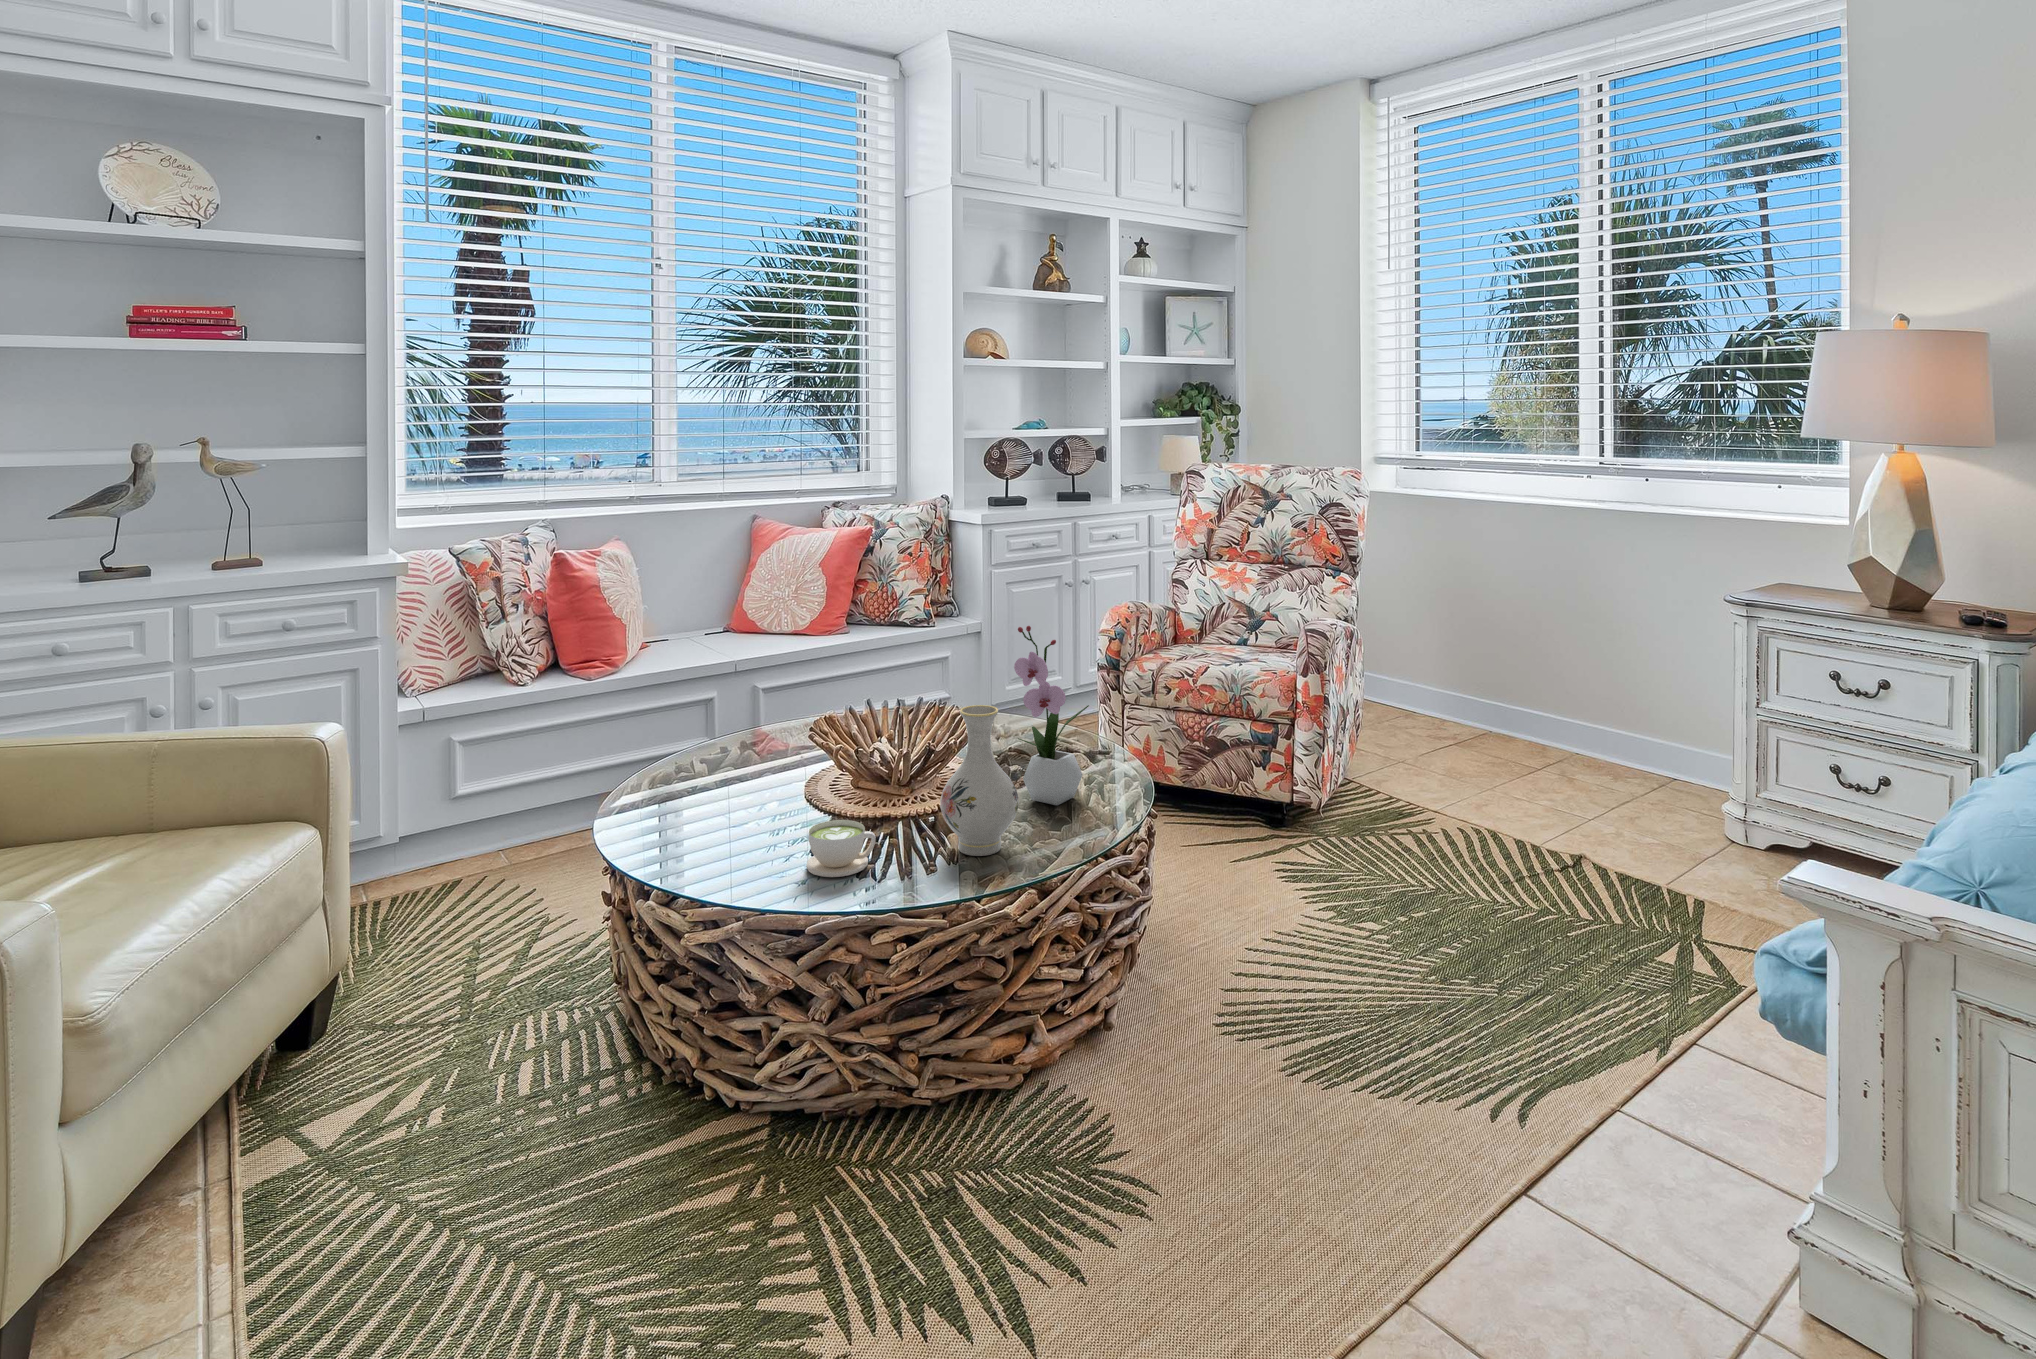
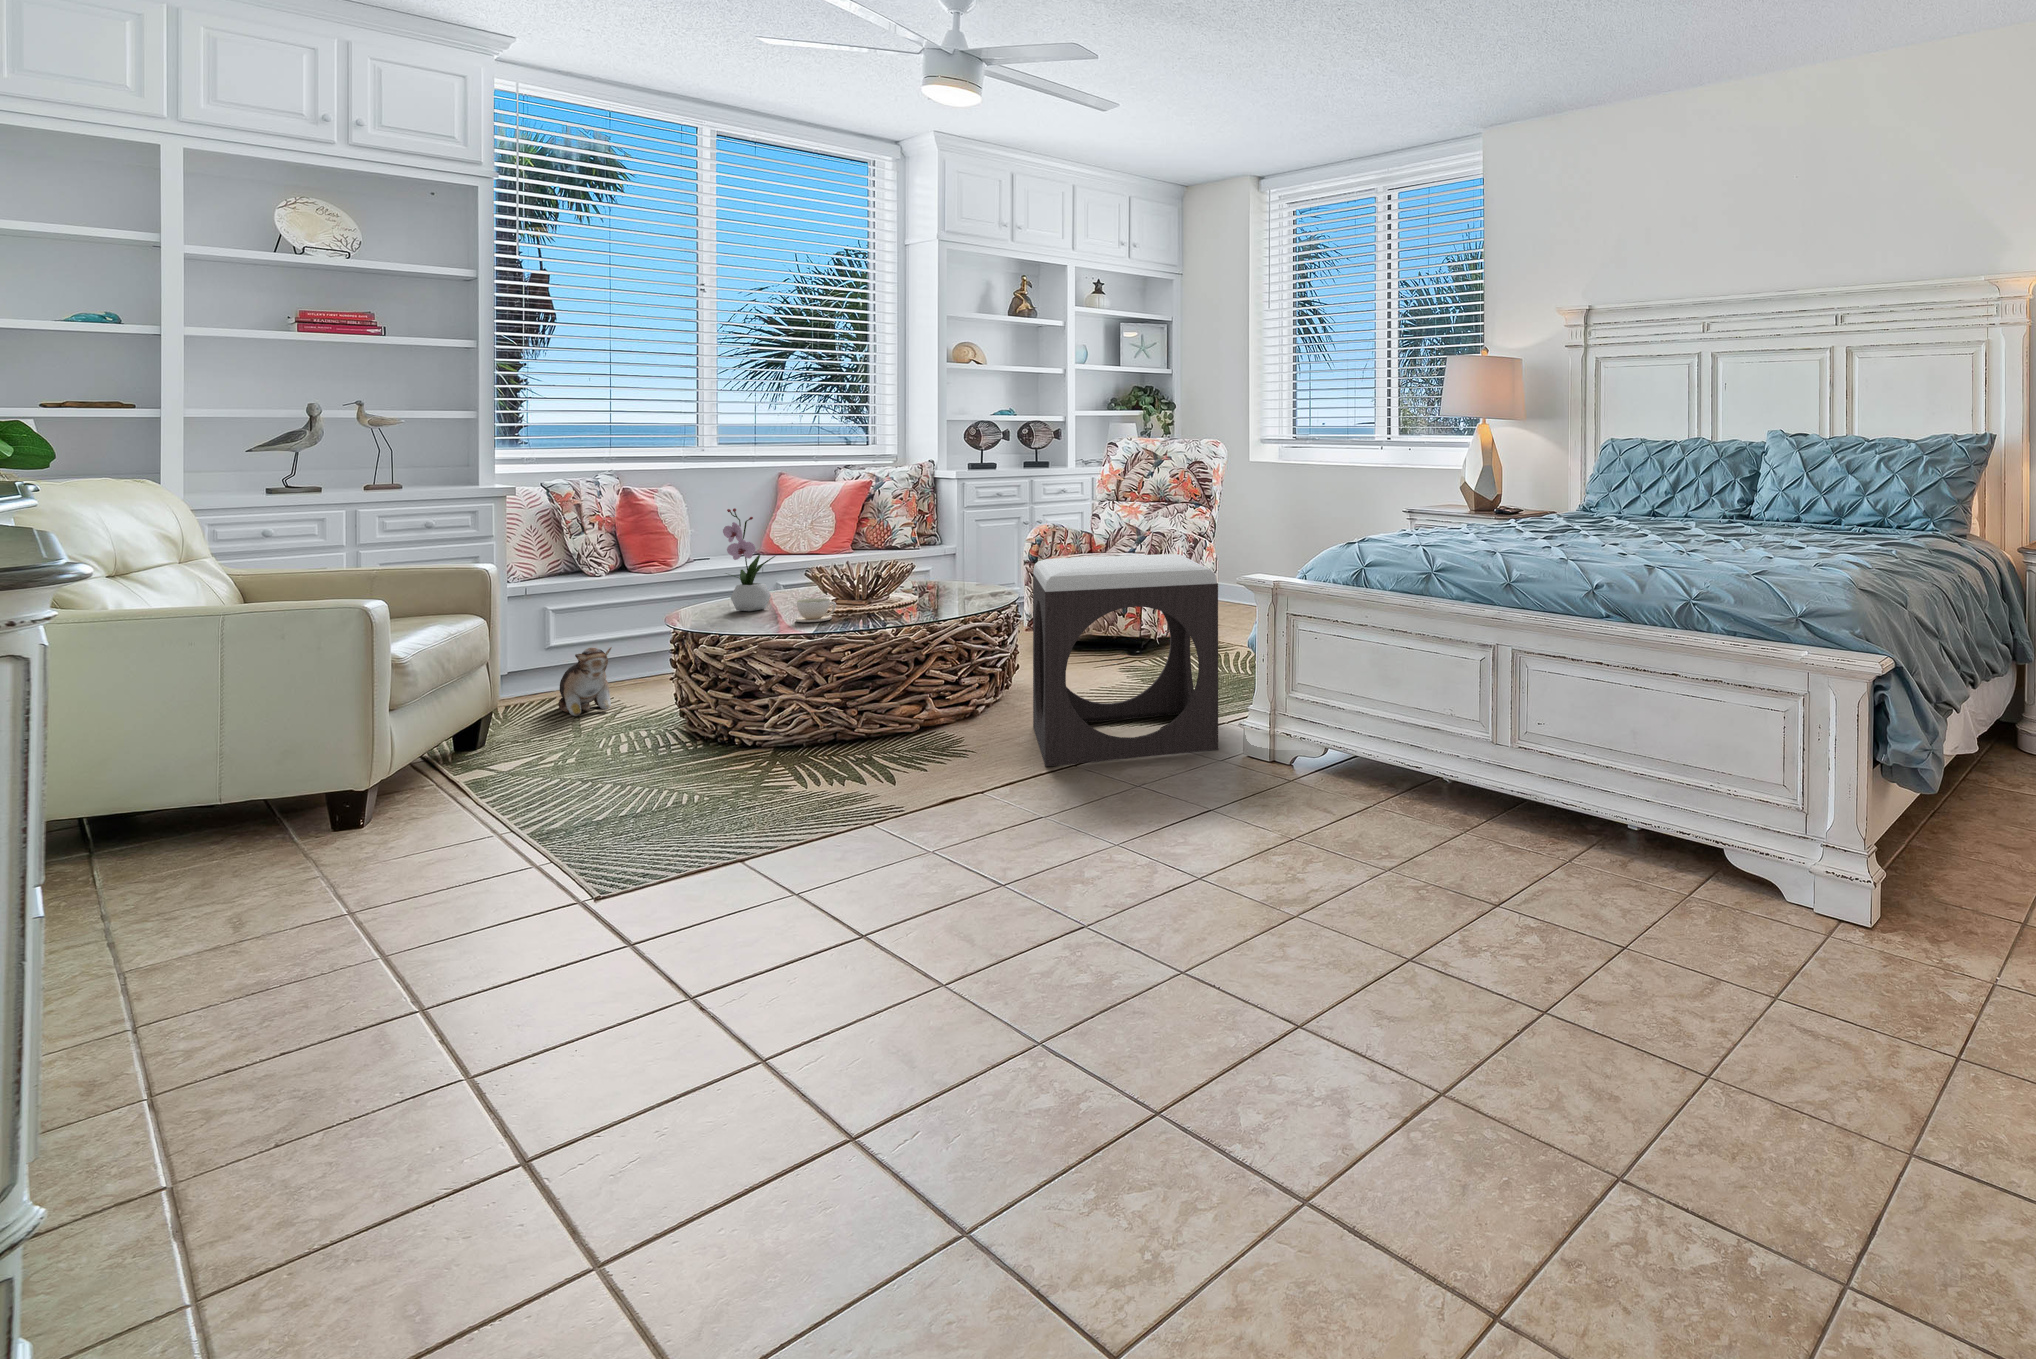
flower arrangement: present [1014,626,1089,805] -> present [723,508,775,611]
vase: present [940,705,1019,856] -> none [875,537,921,614]
footstool: none [1207,735,1657,1258] -> present [1033,554,1218,766]
plush toy: none [459,824,529,930] -> present [558,647,612,716]

